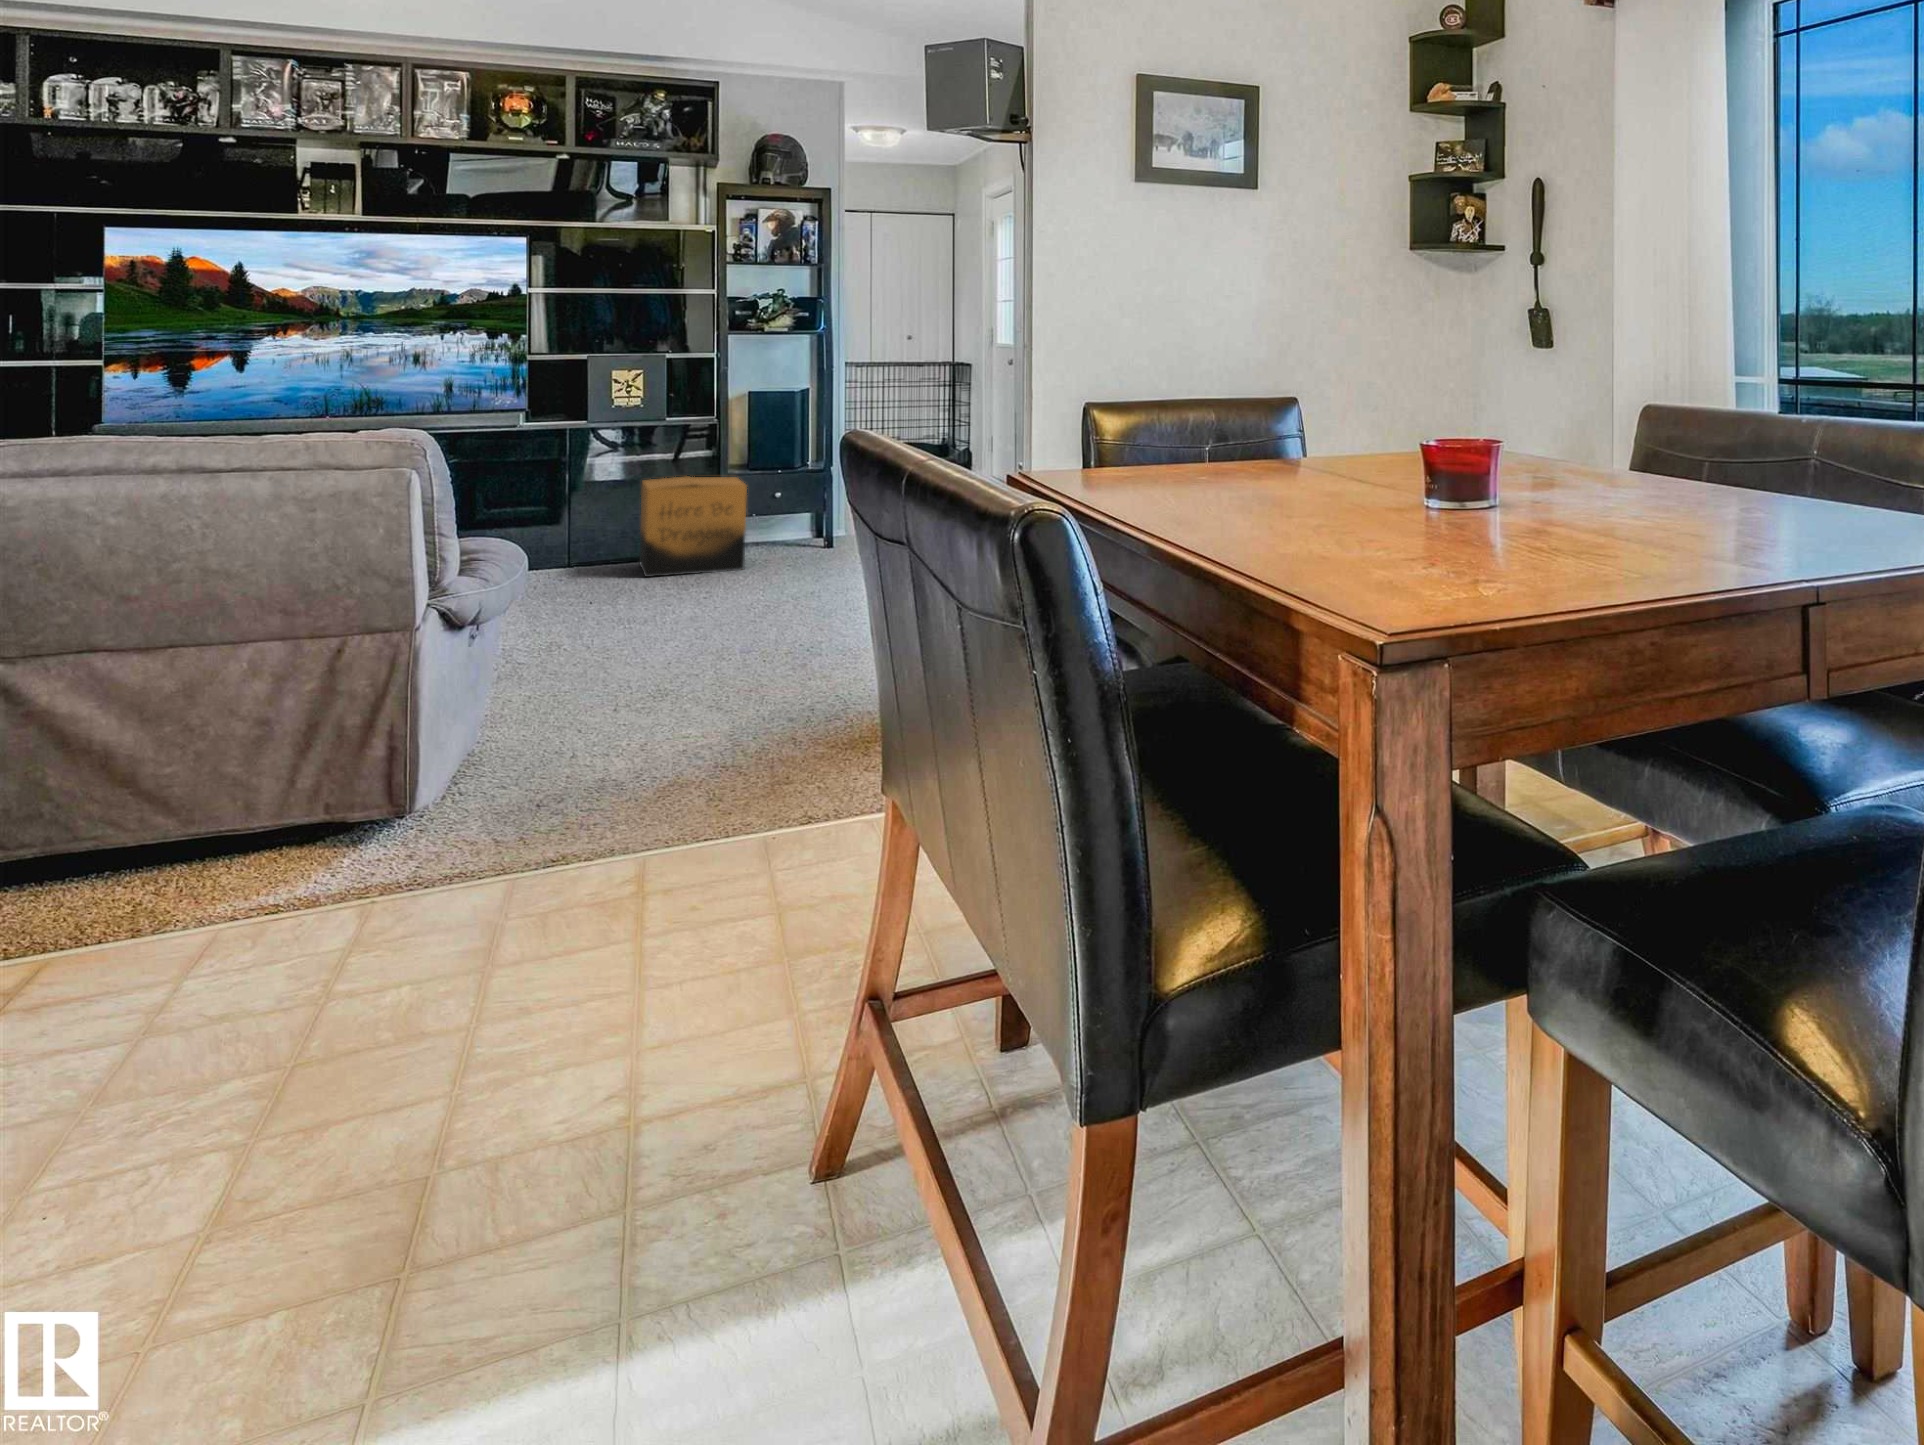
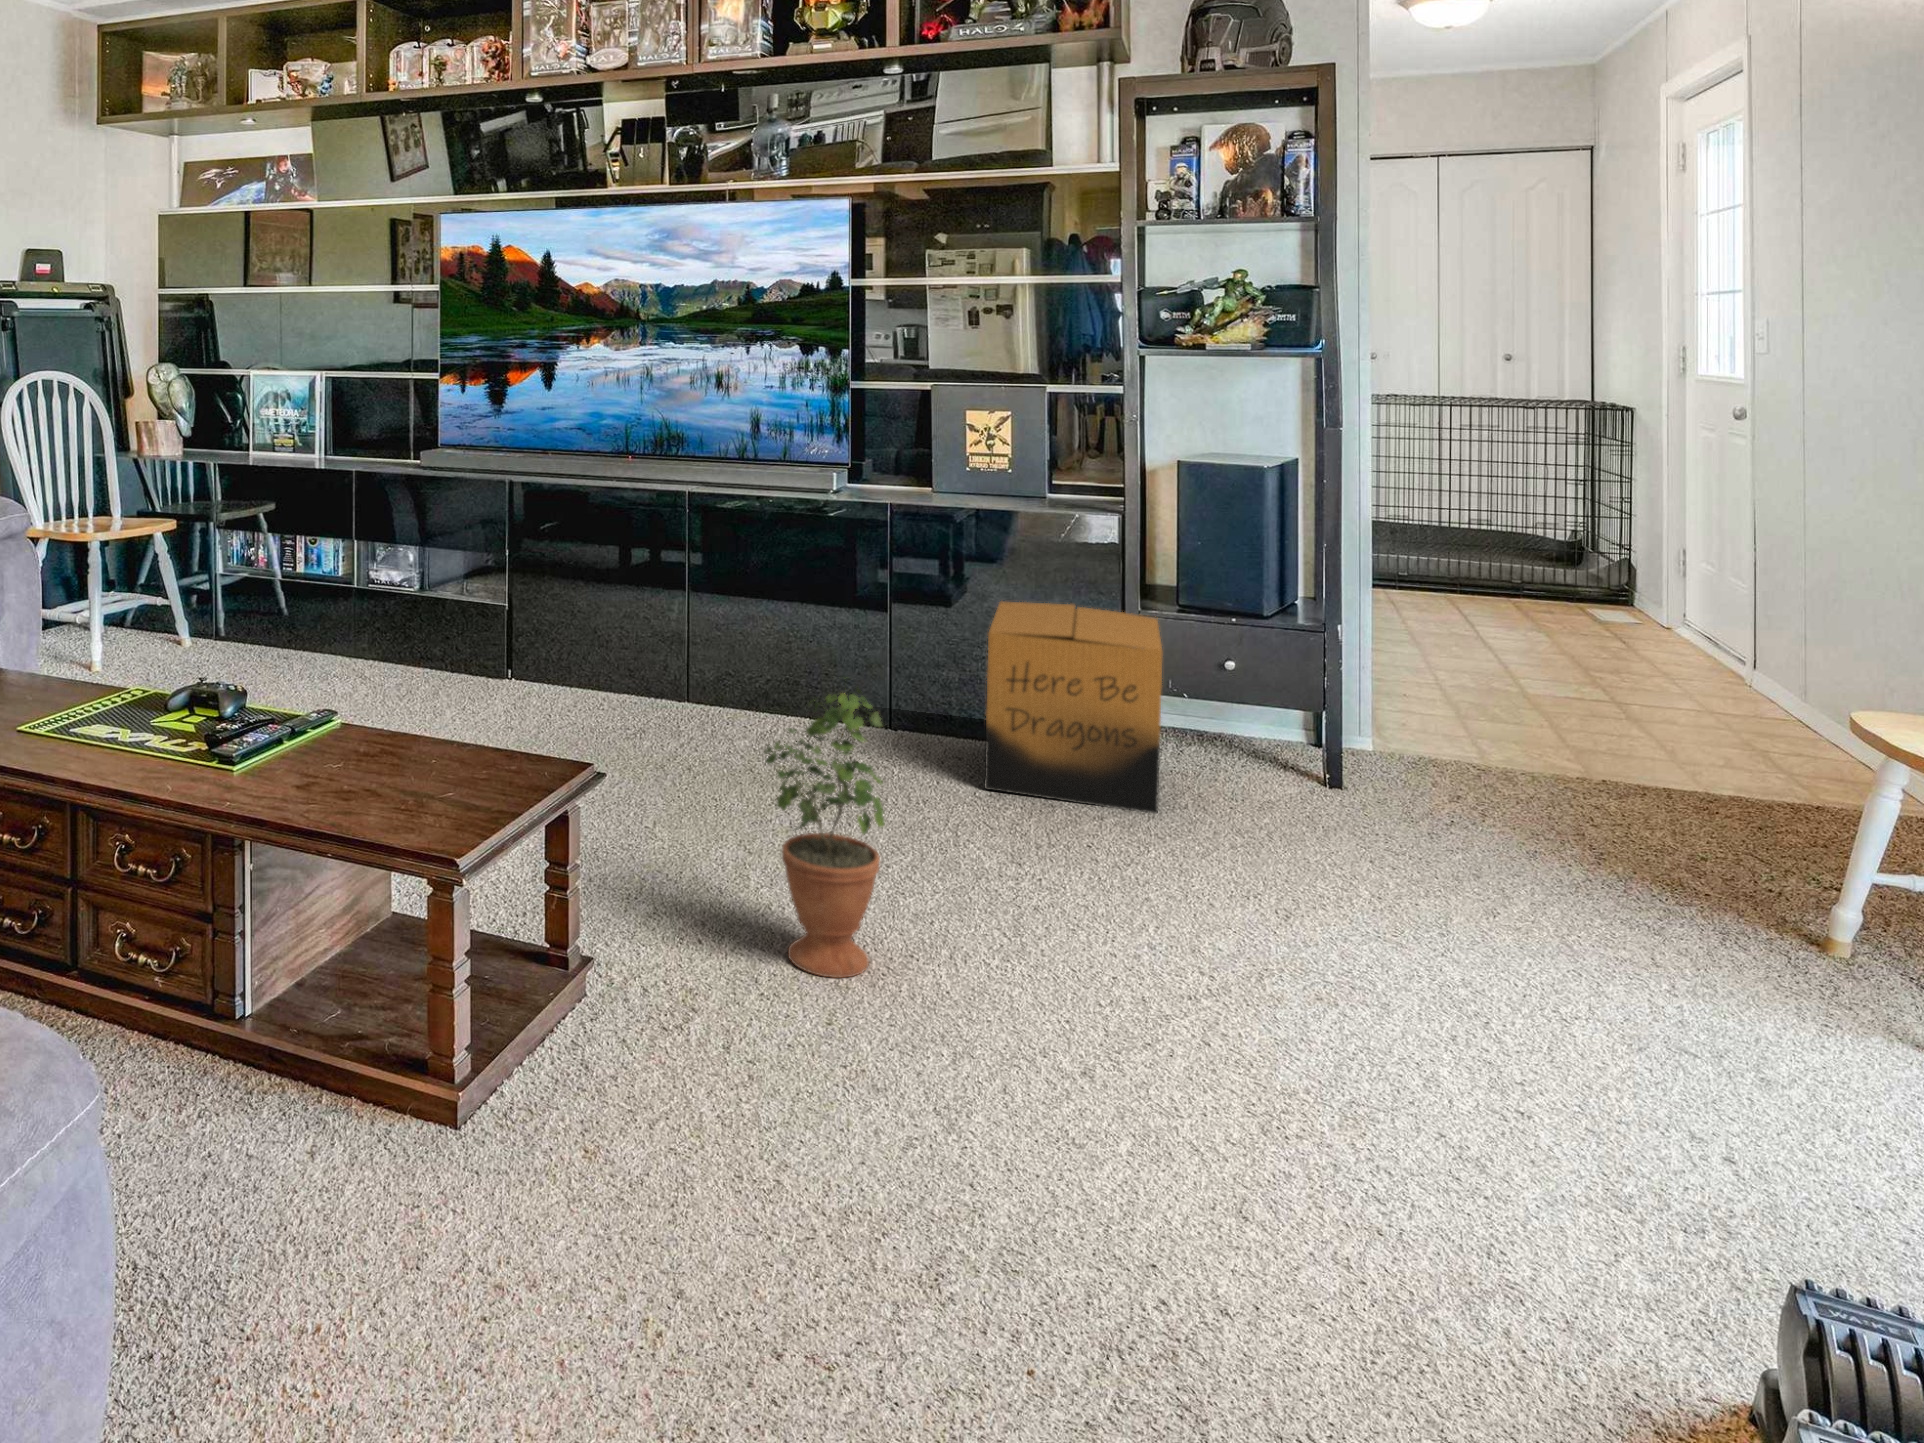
potted plant: none [566,488,636,629] -> present [764,678,885,978]

